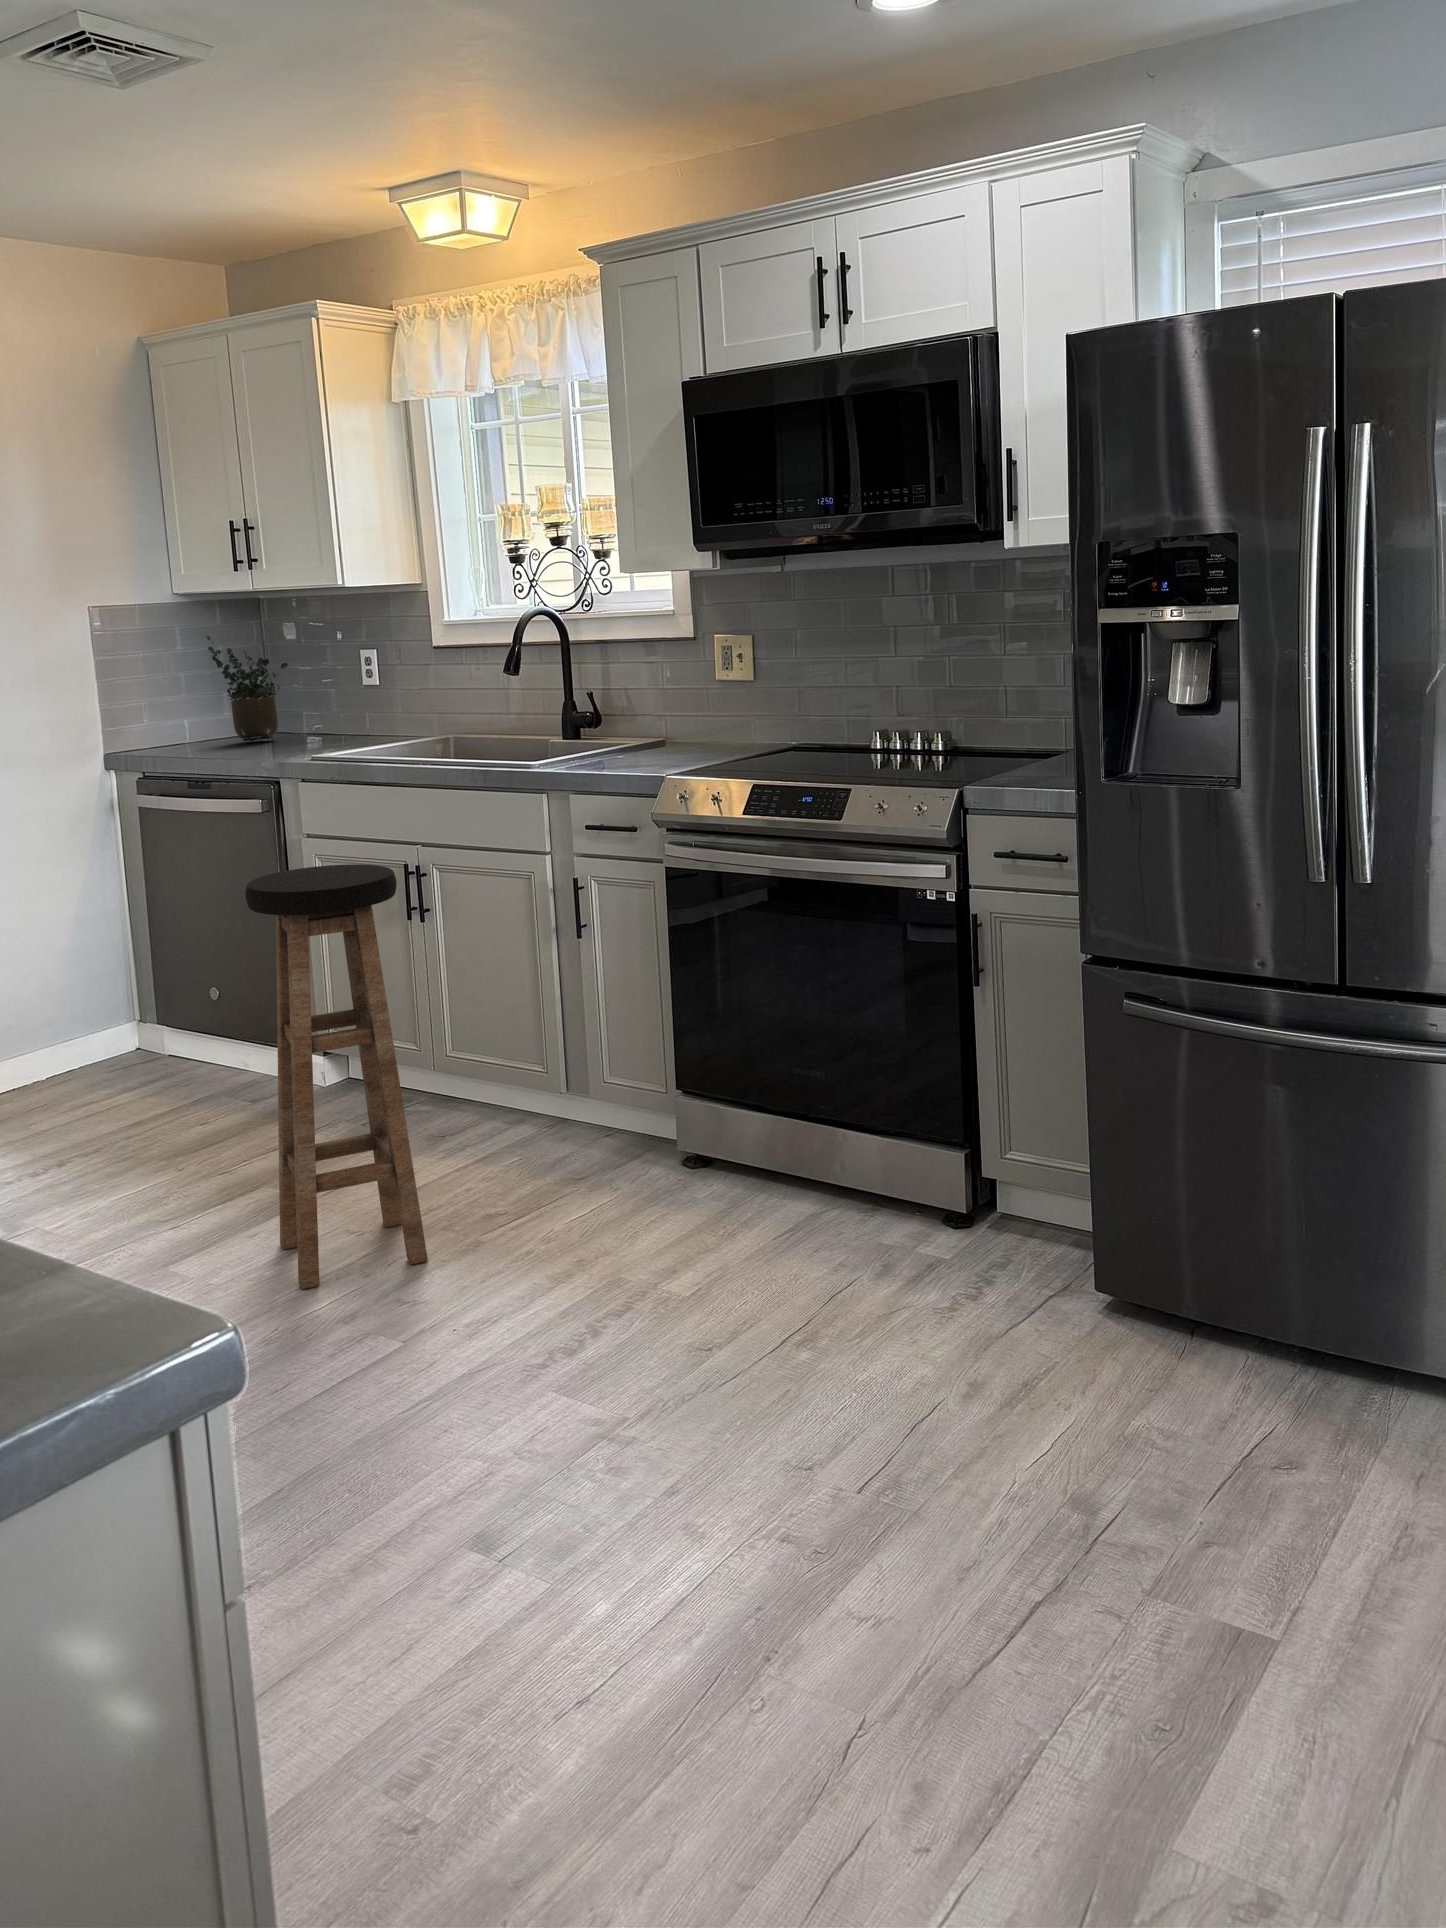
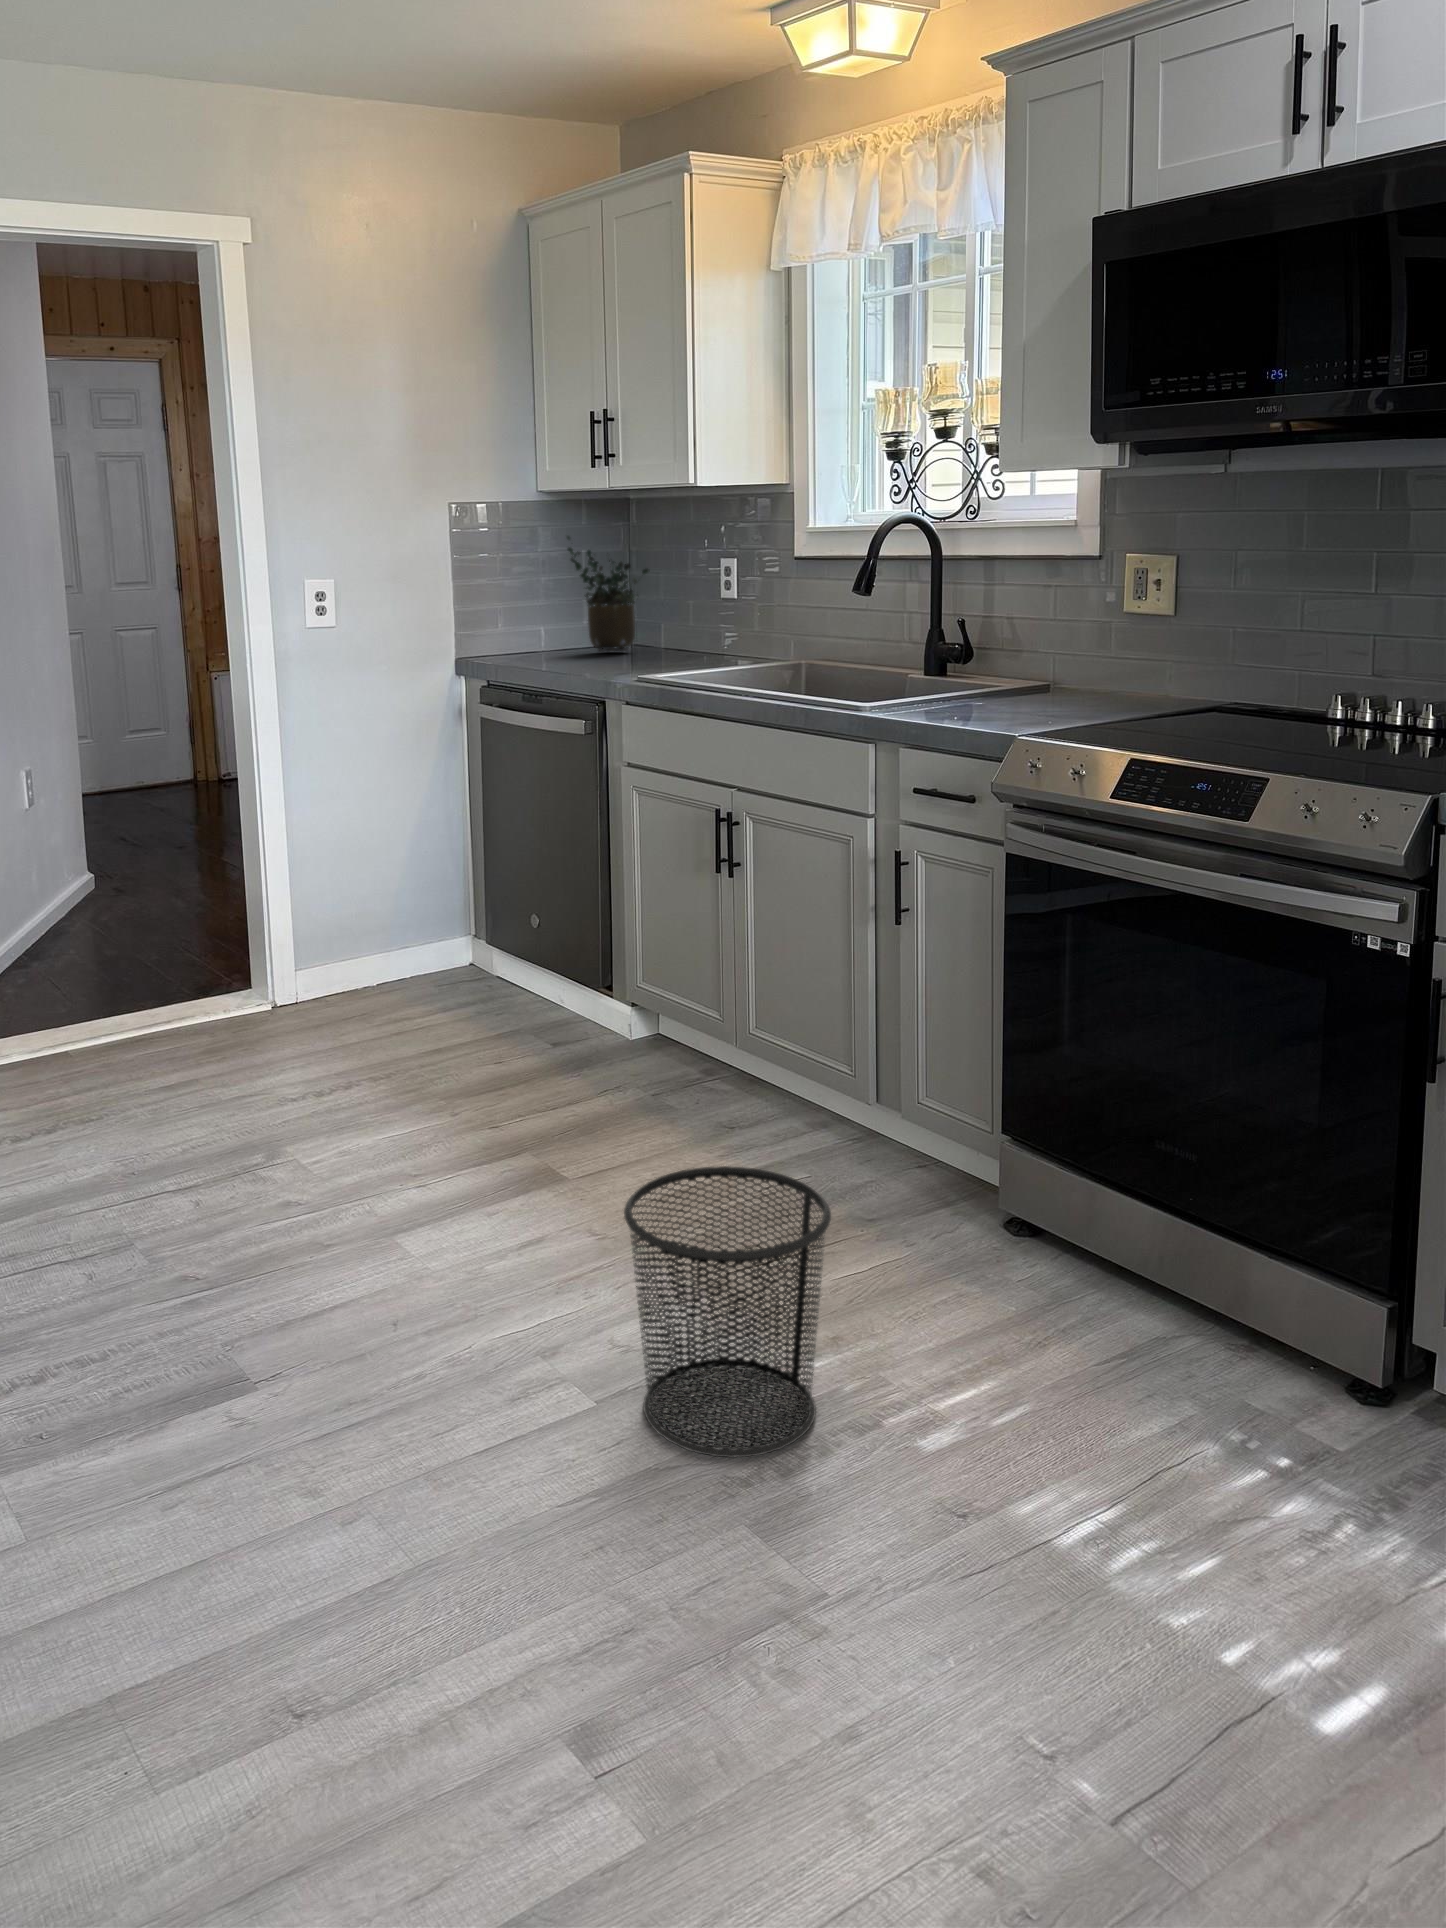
bar stool: present [245,864,428,1289] -> none [486,811,662,1300]
waste bin: none [418,1130,583,1356] -> present [624,1166,831,1458]

